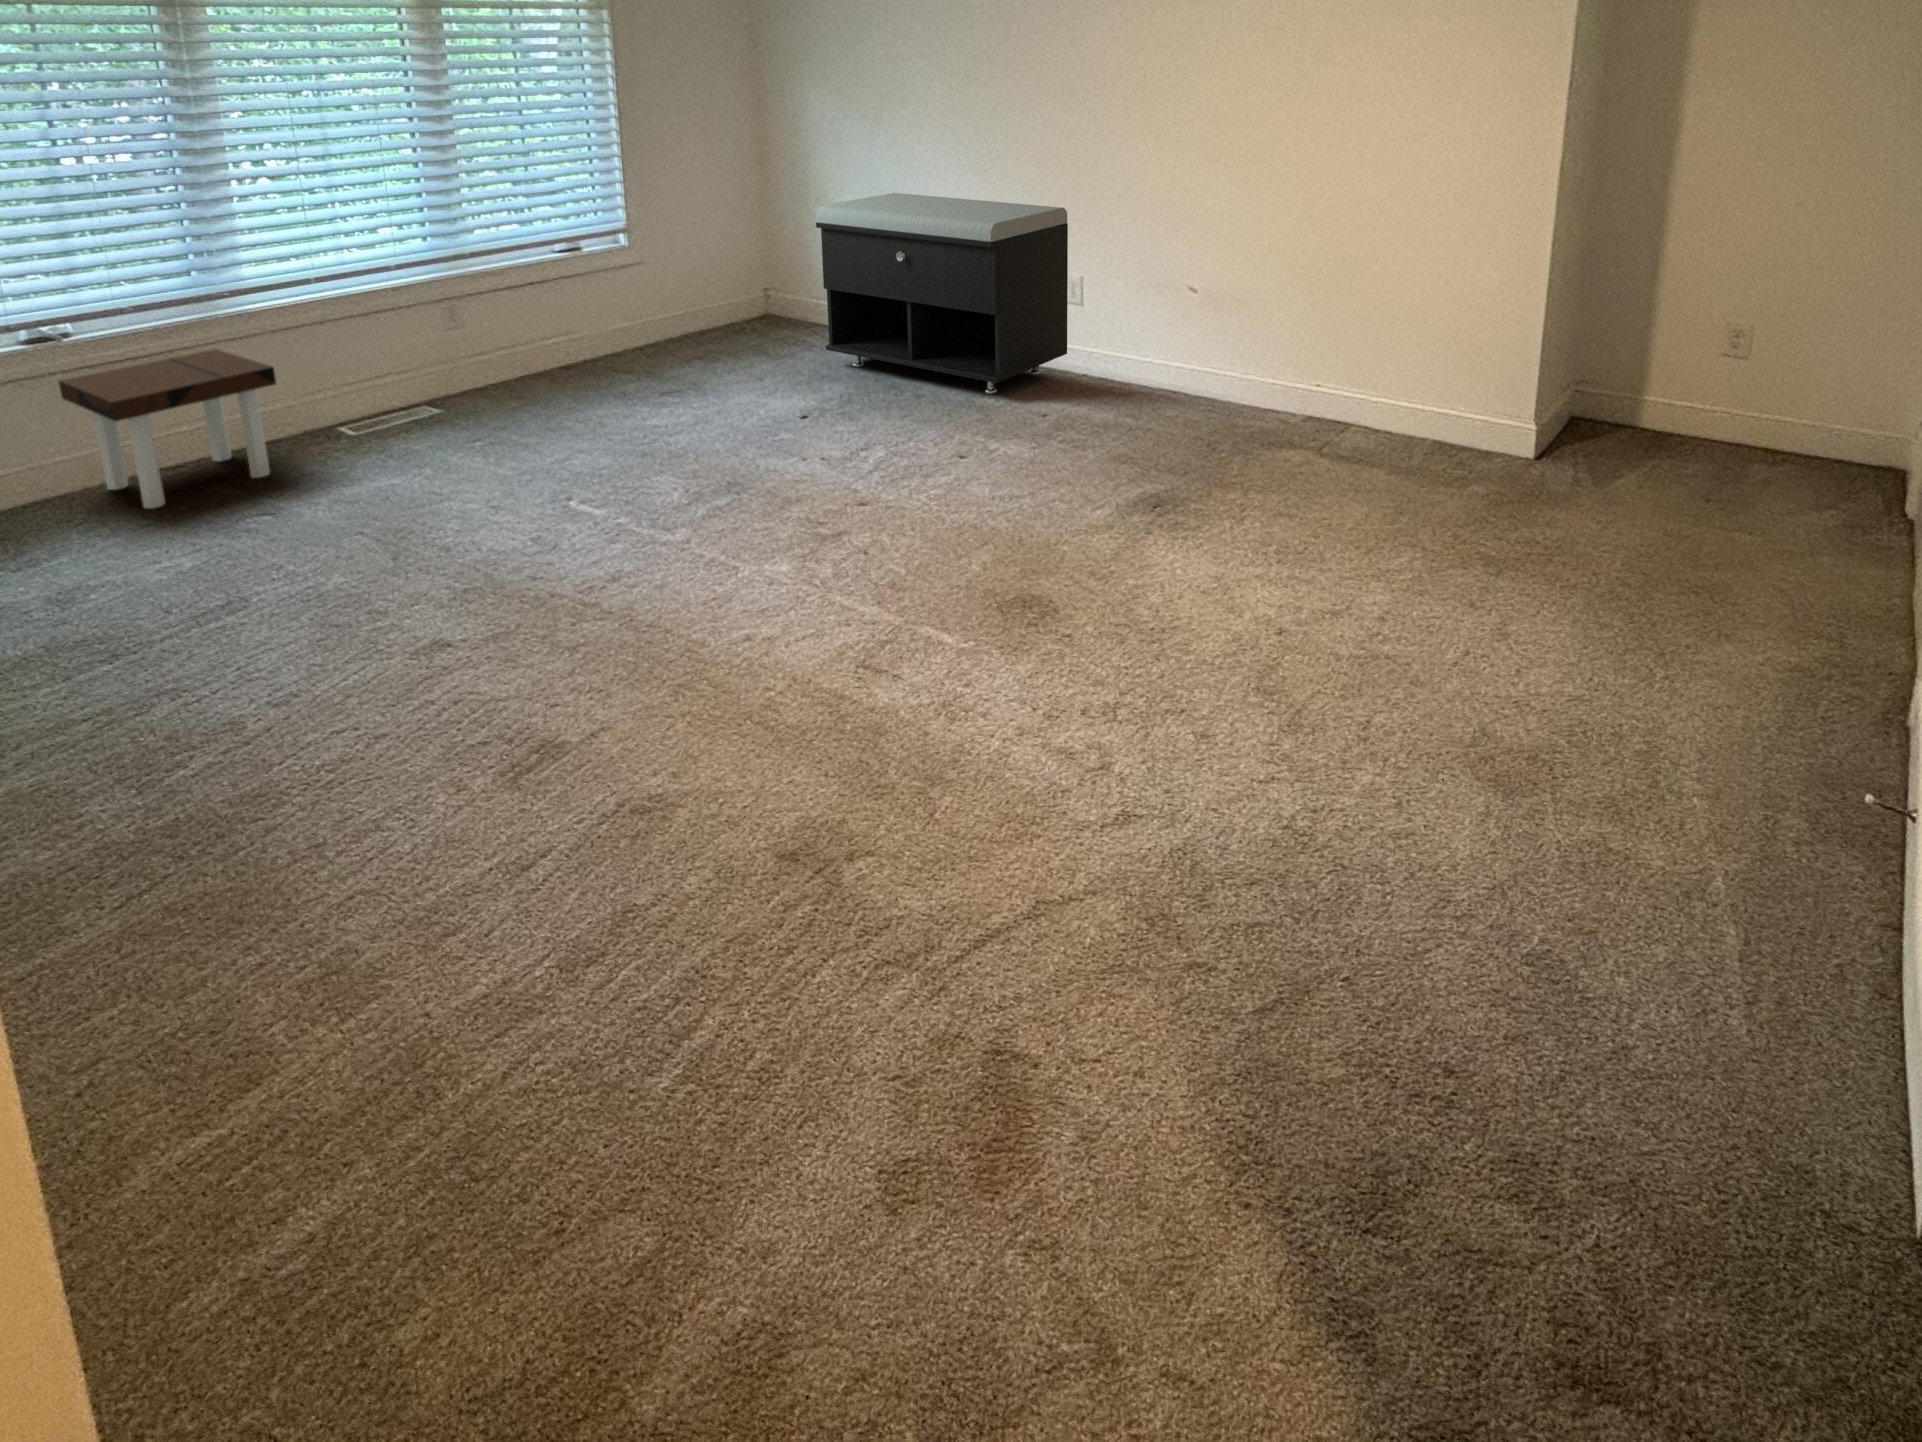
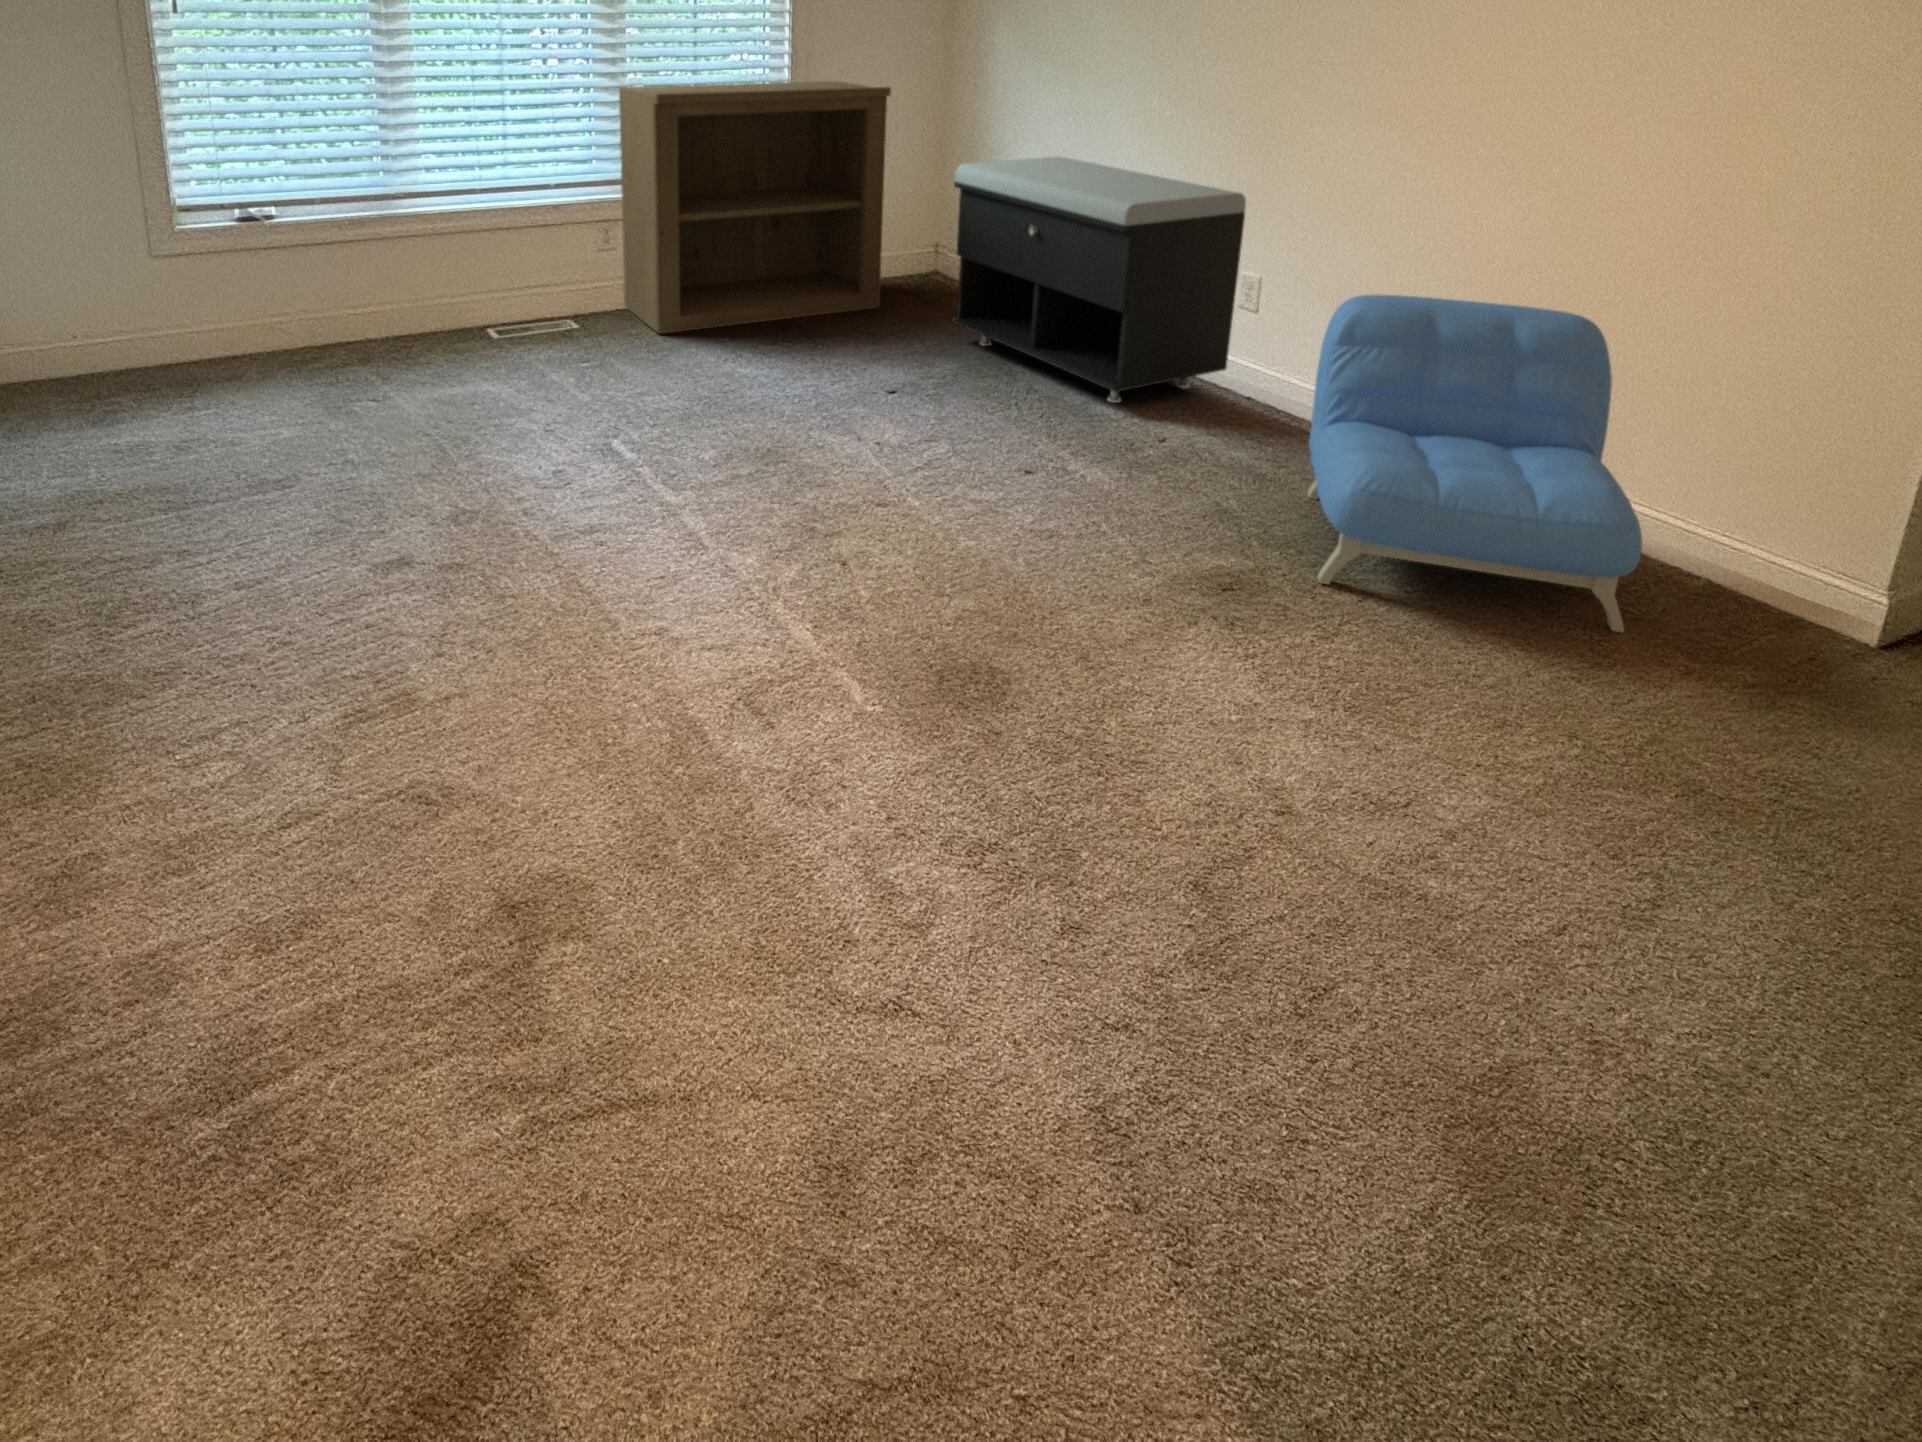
bookshelf: none [458,141,742,402] -> present [619,81,891,334]
armchair: none [1168,267,1409,491] -> present [1308,295,1642,632]
side table: present [59,349,276,509] -> none [259,244,413,378]

